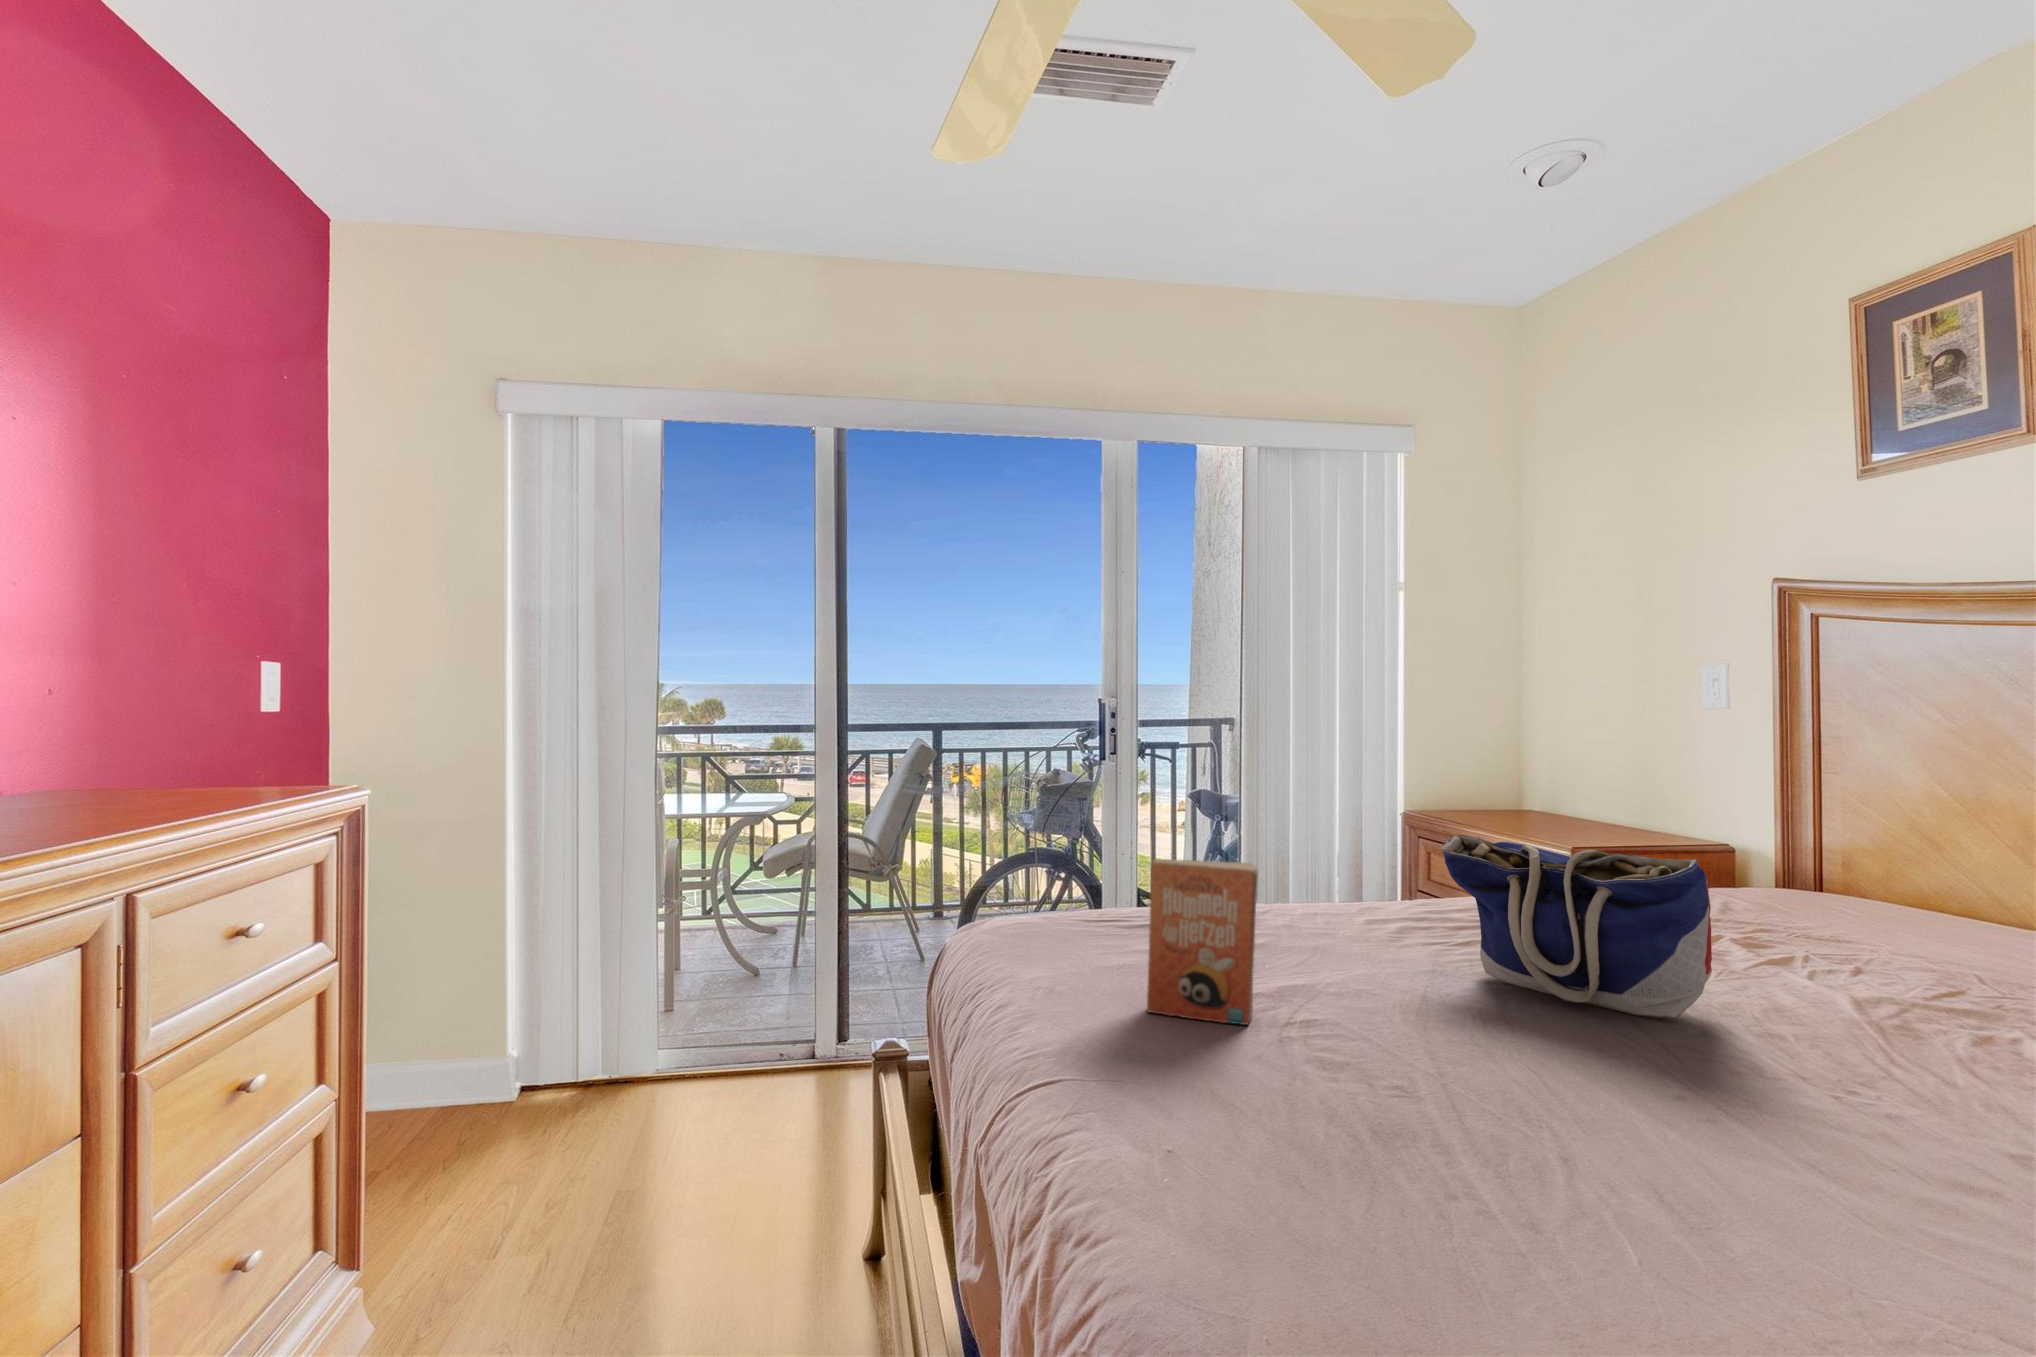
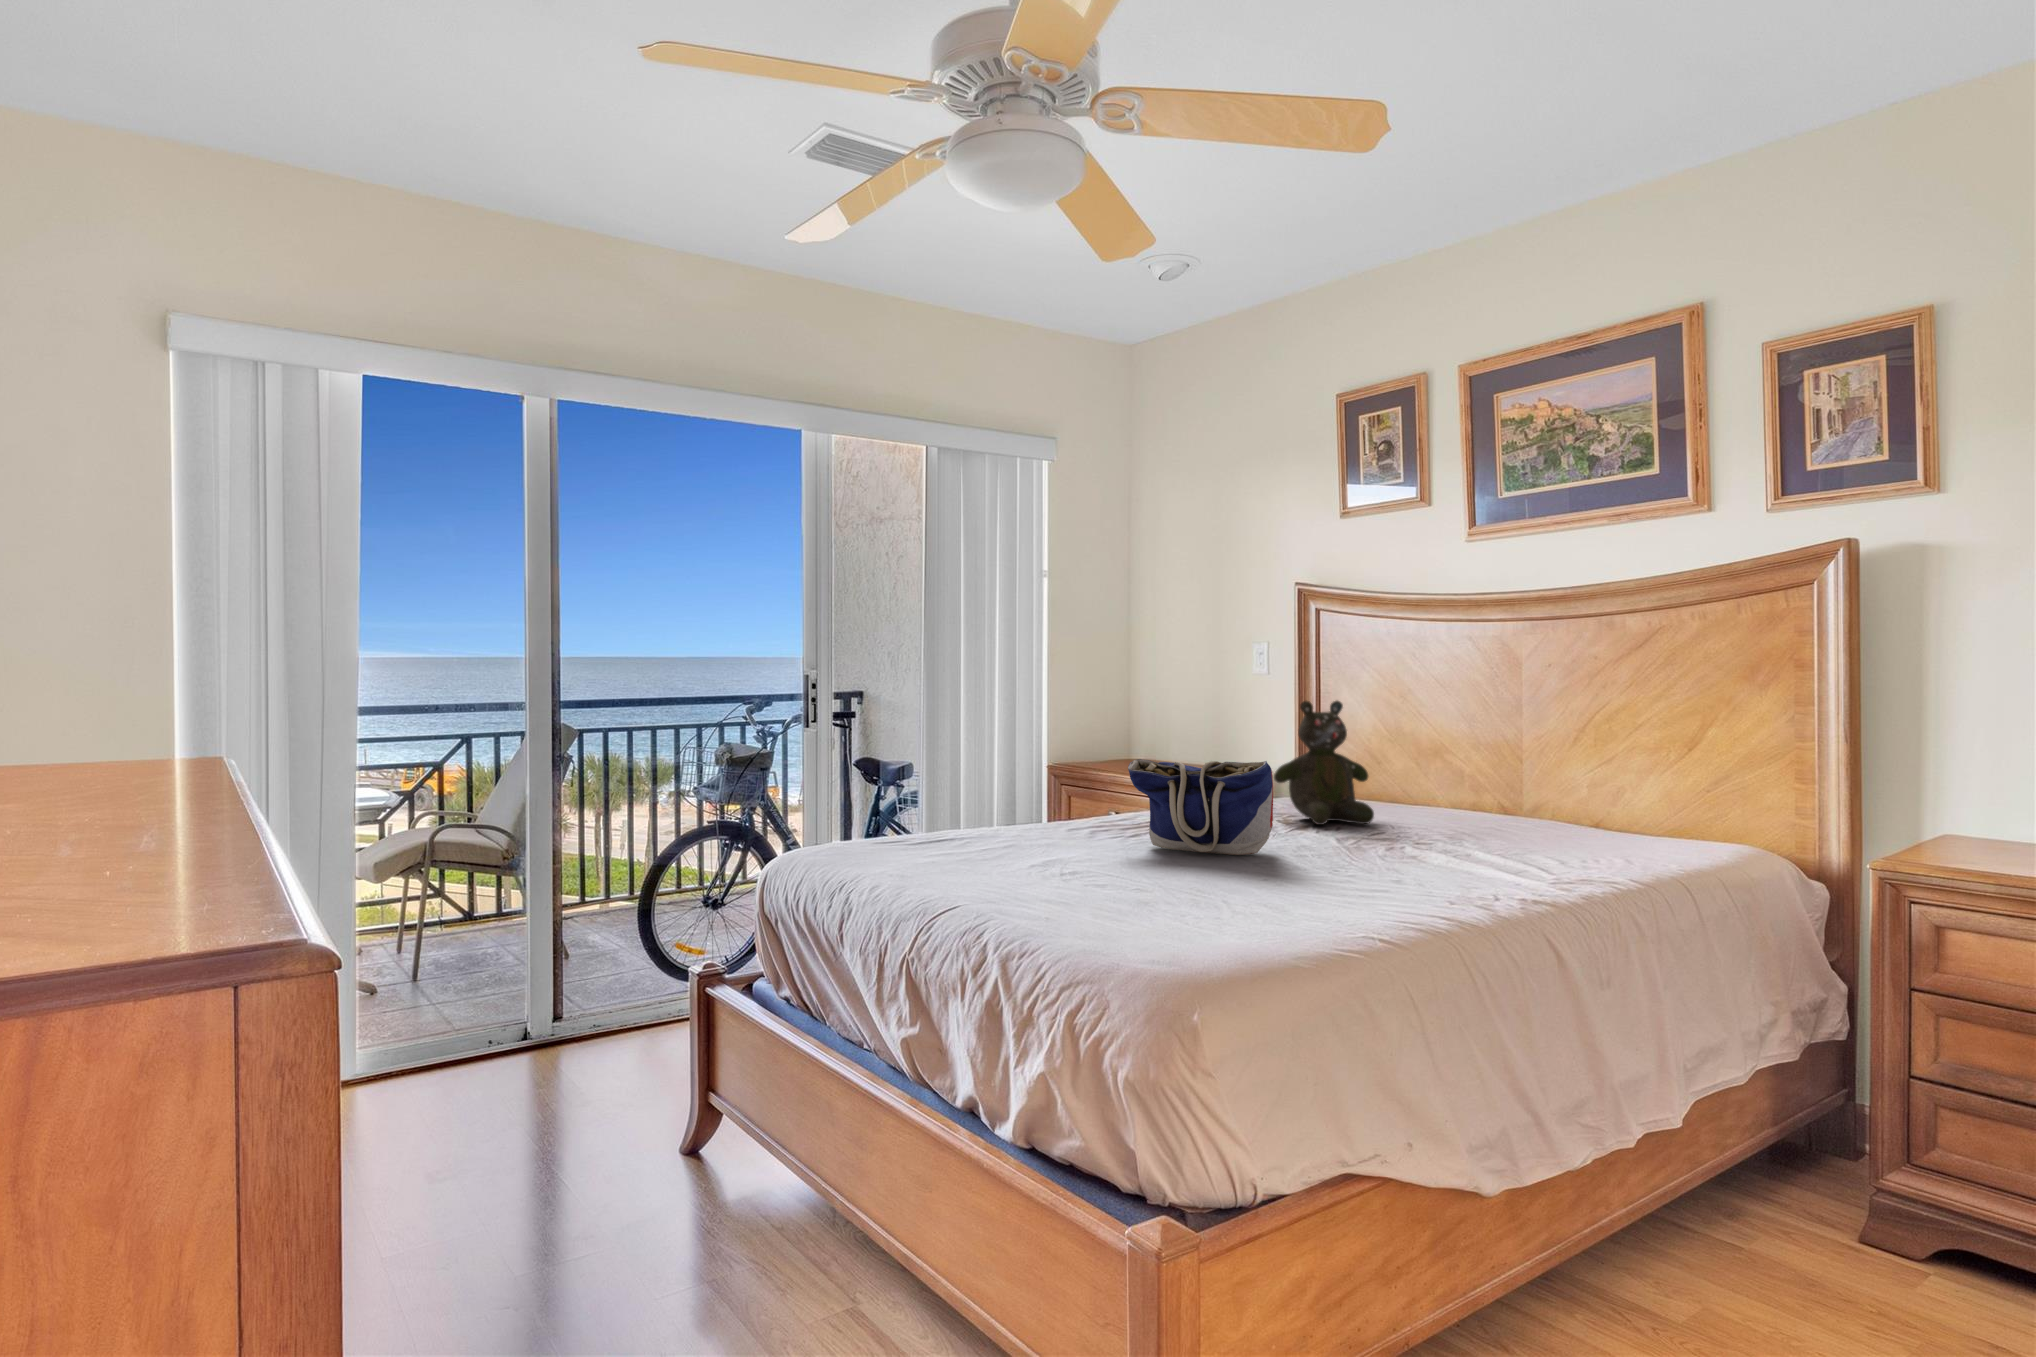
teddy bear: none [1726,751,1933,967] -> present [1274,701,1374,825]
paperback book: present [1147,859,1258,1025] -> none [943,779,1073,889]

